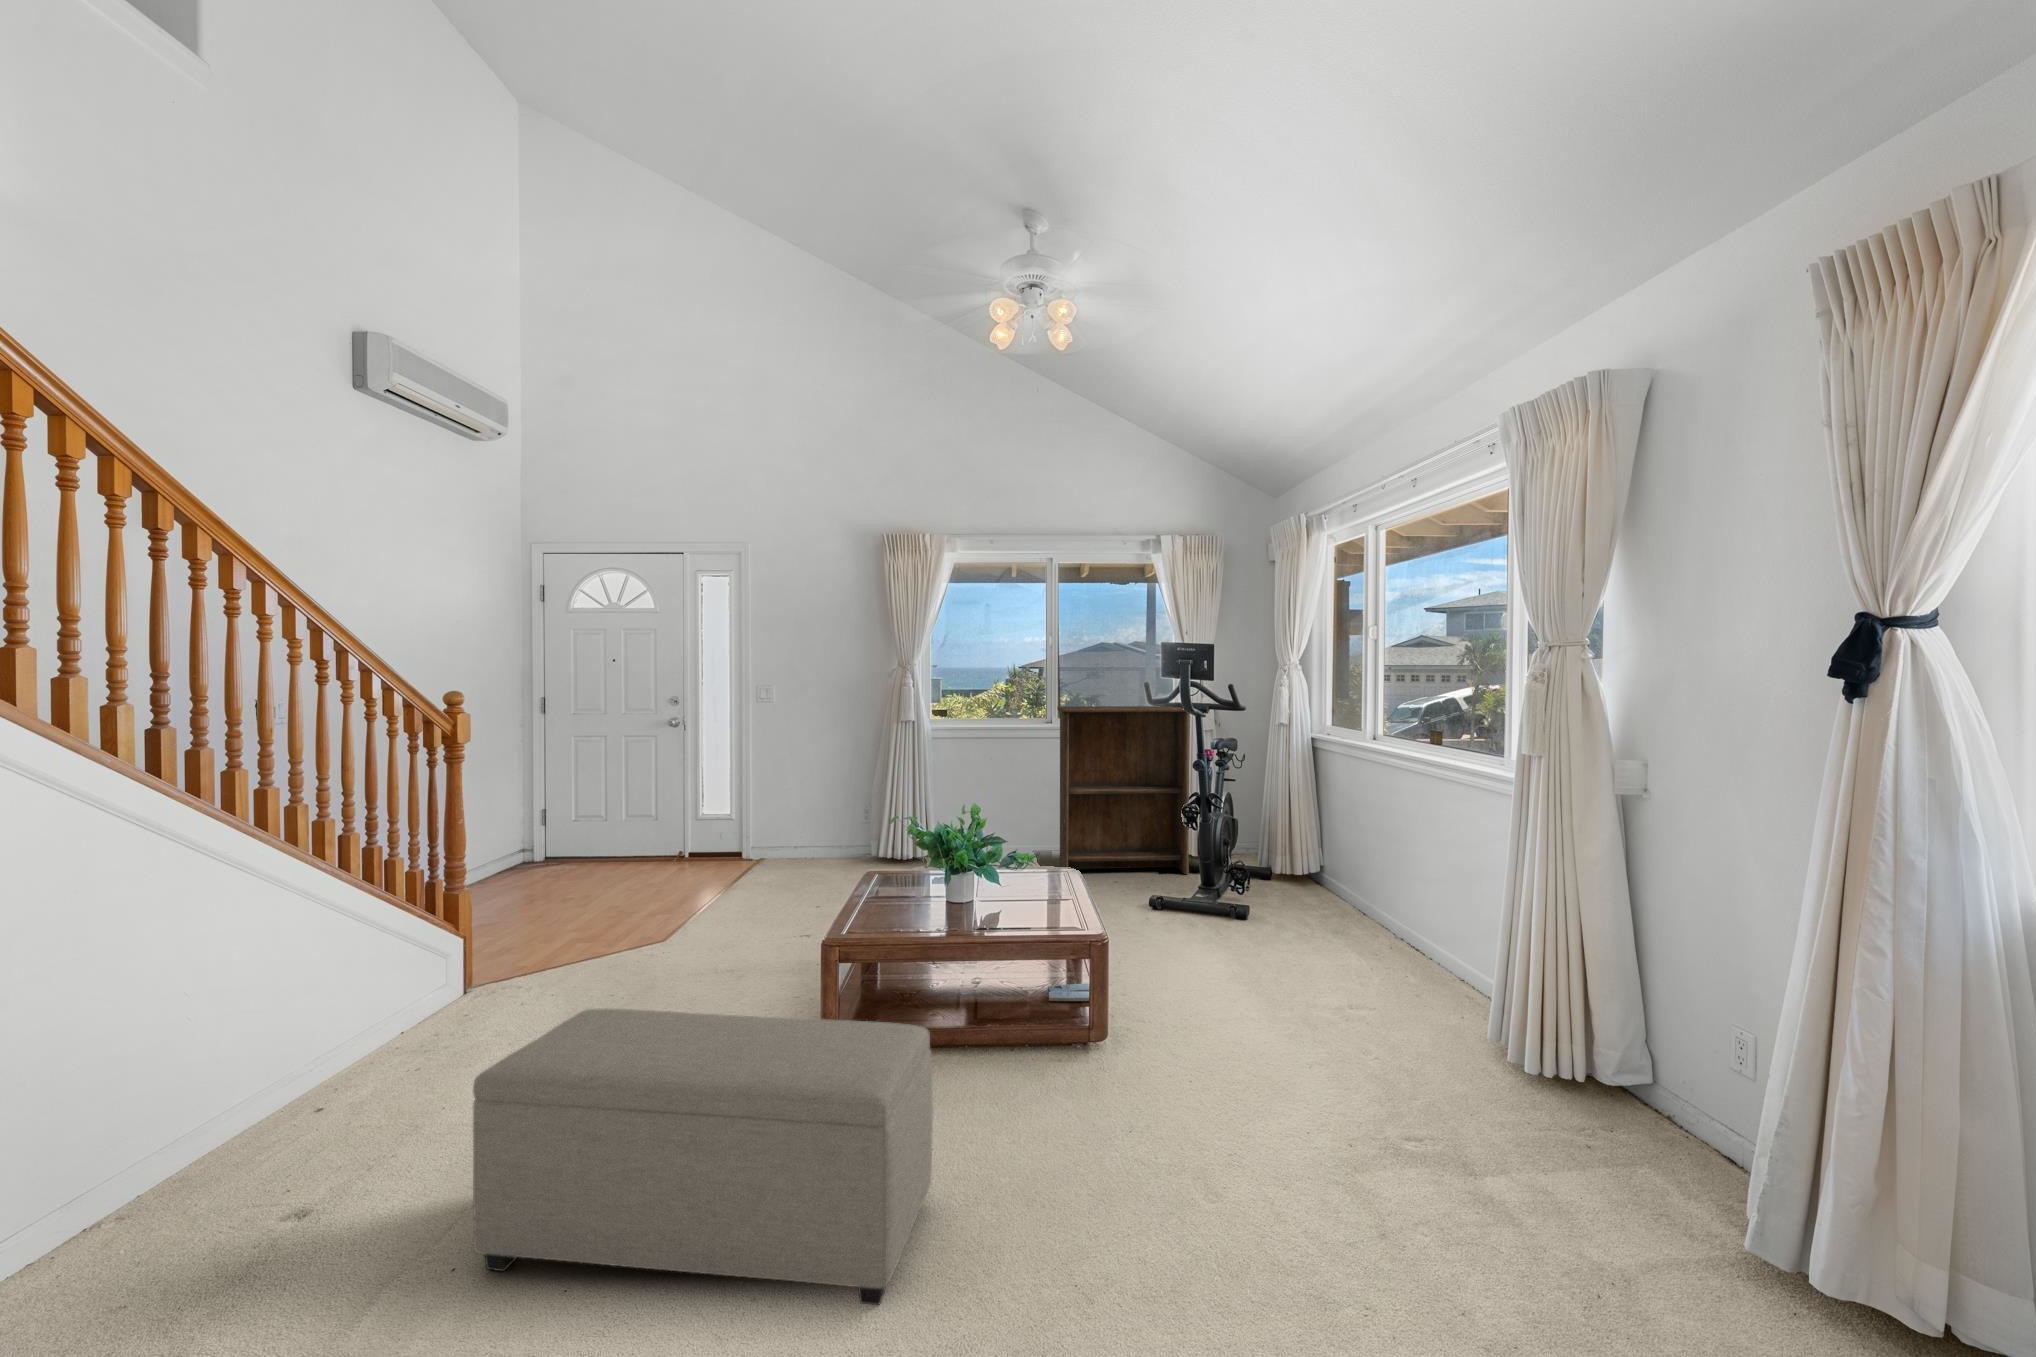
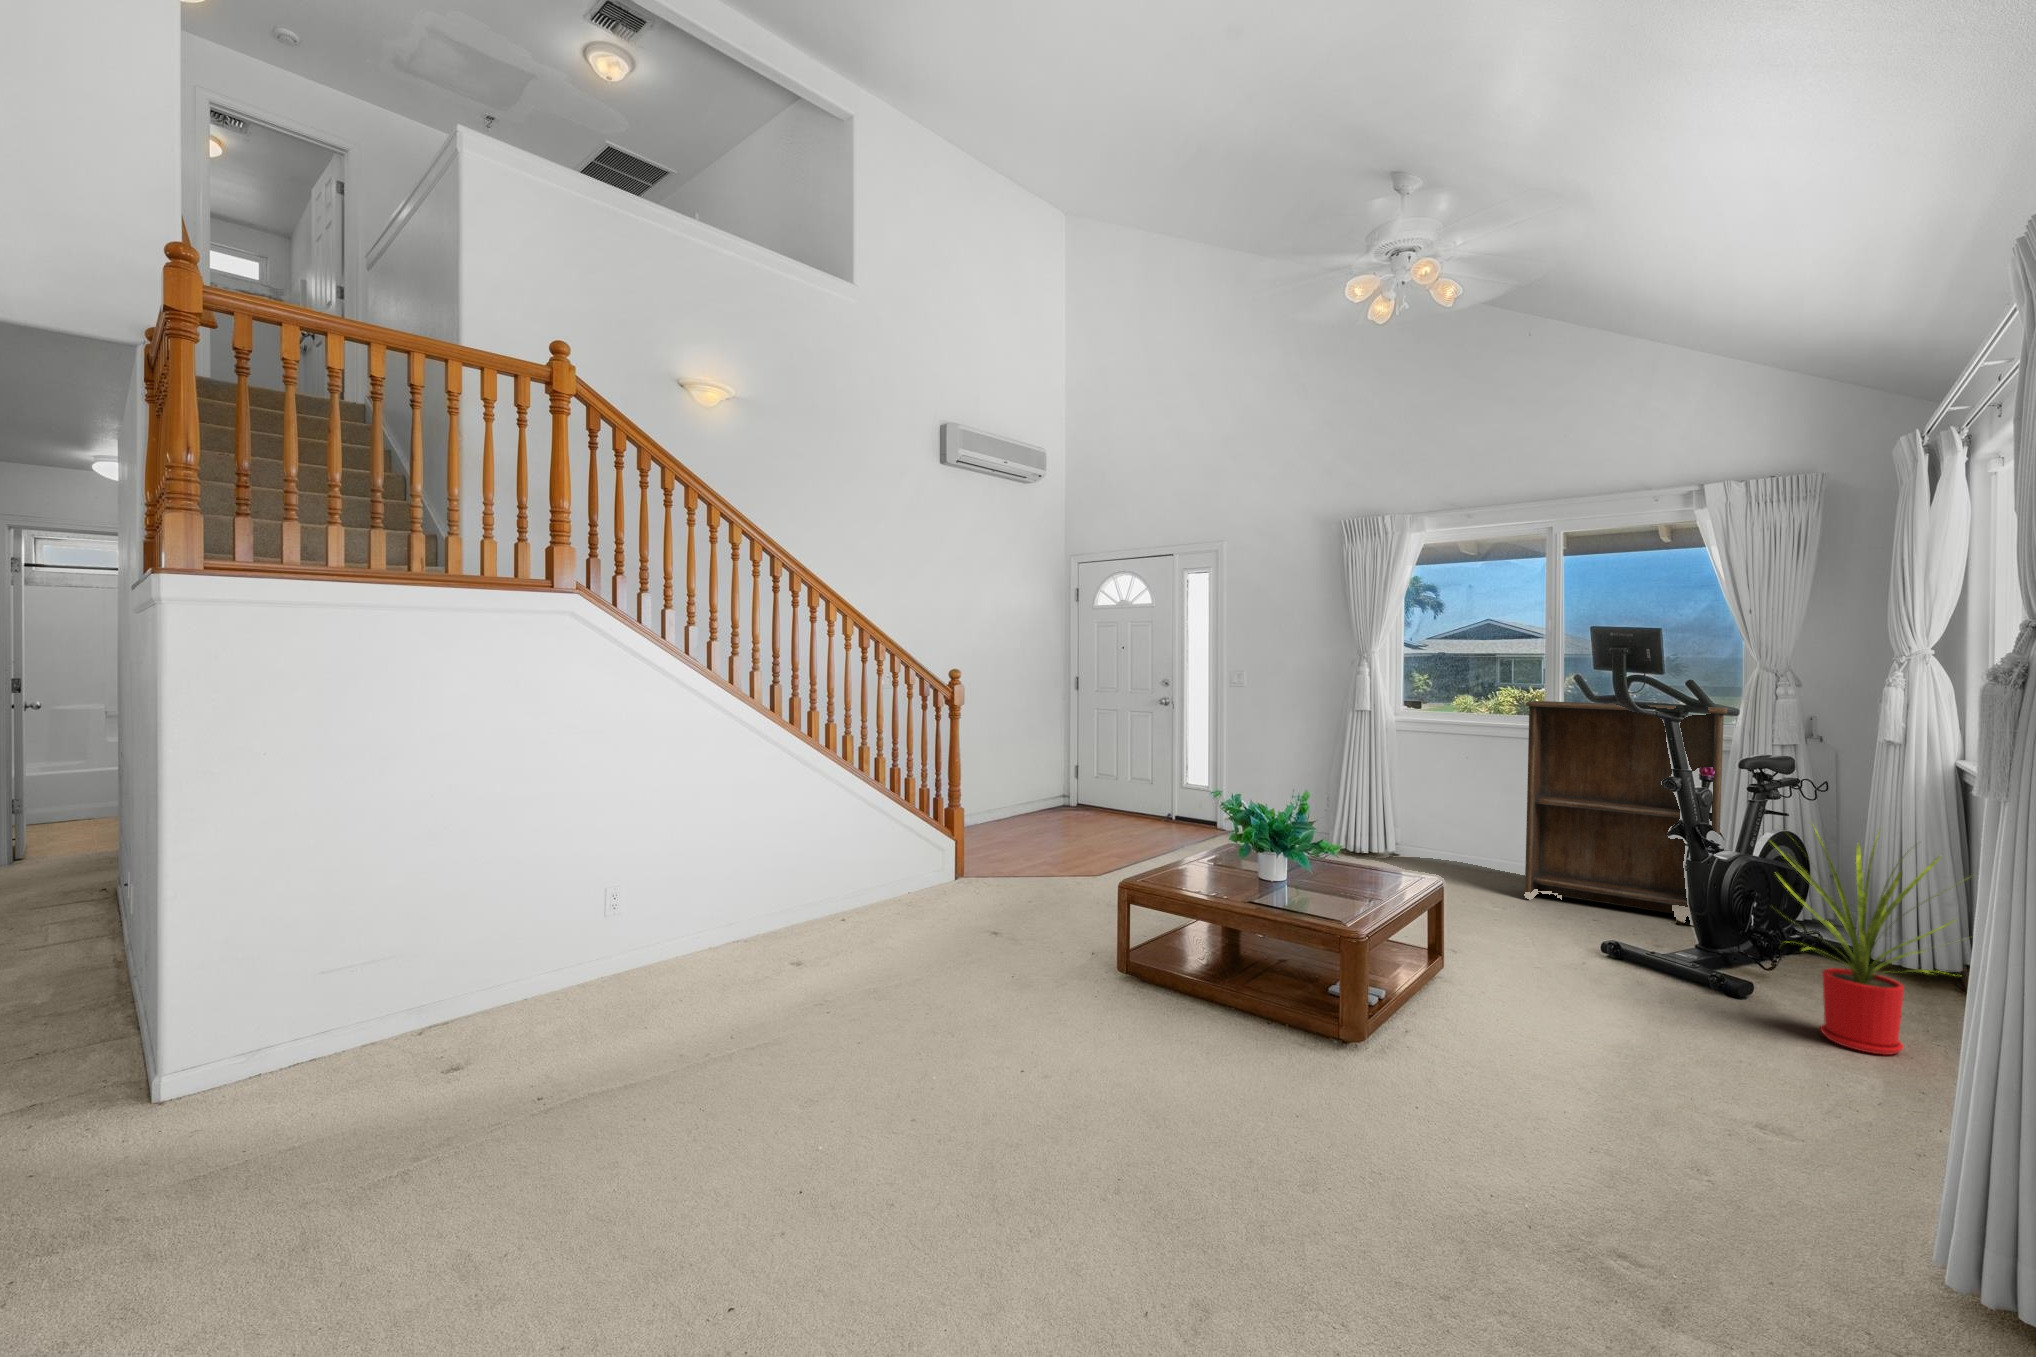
house plant: none [1272,786,1383,935] -> present [1777,831,1960,1055]
ottoman: present [473,1009,933,1305] -> none [705,876,972,1147]

